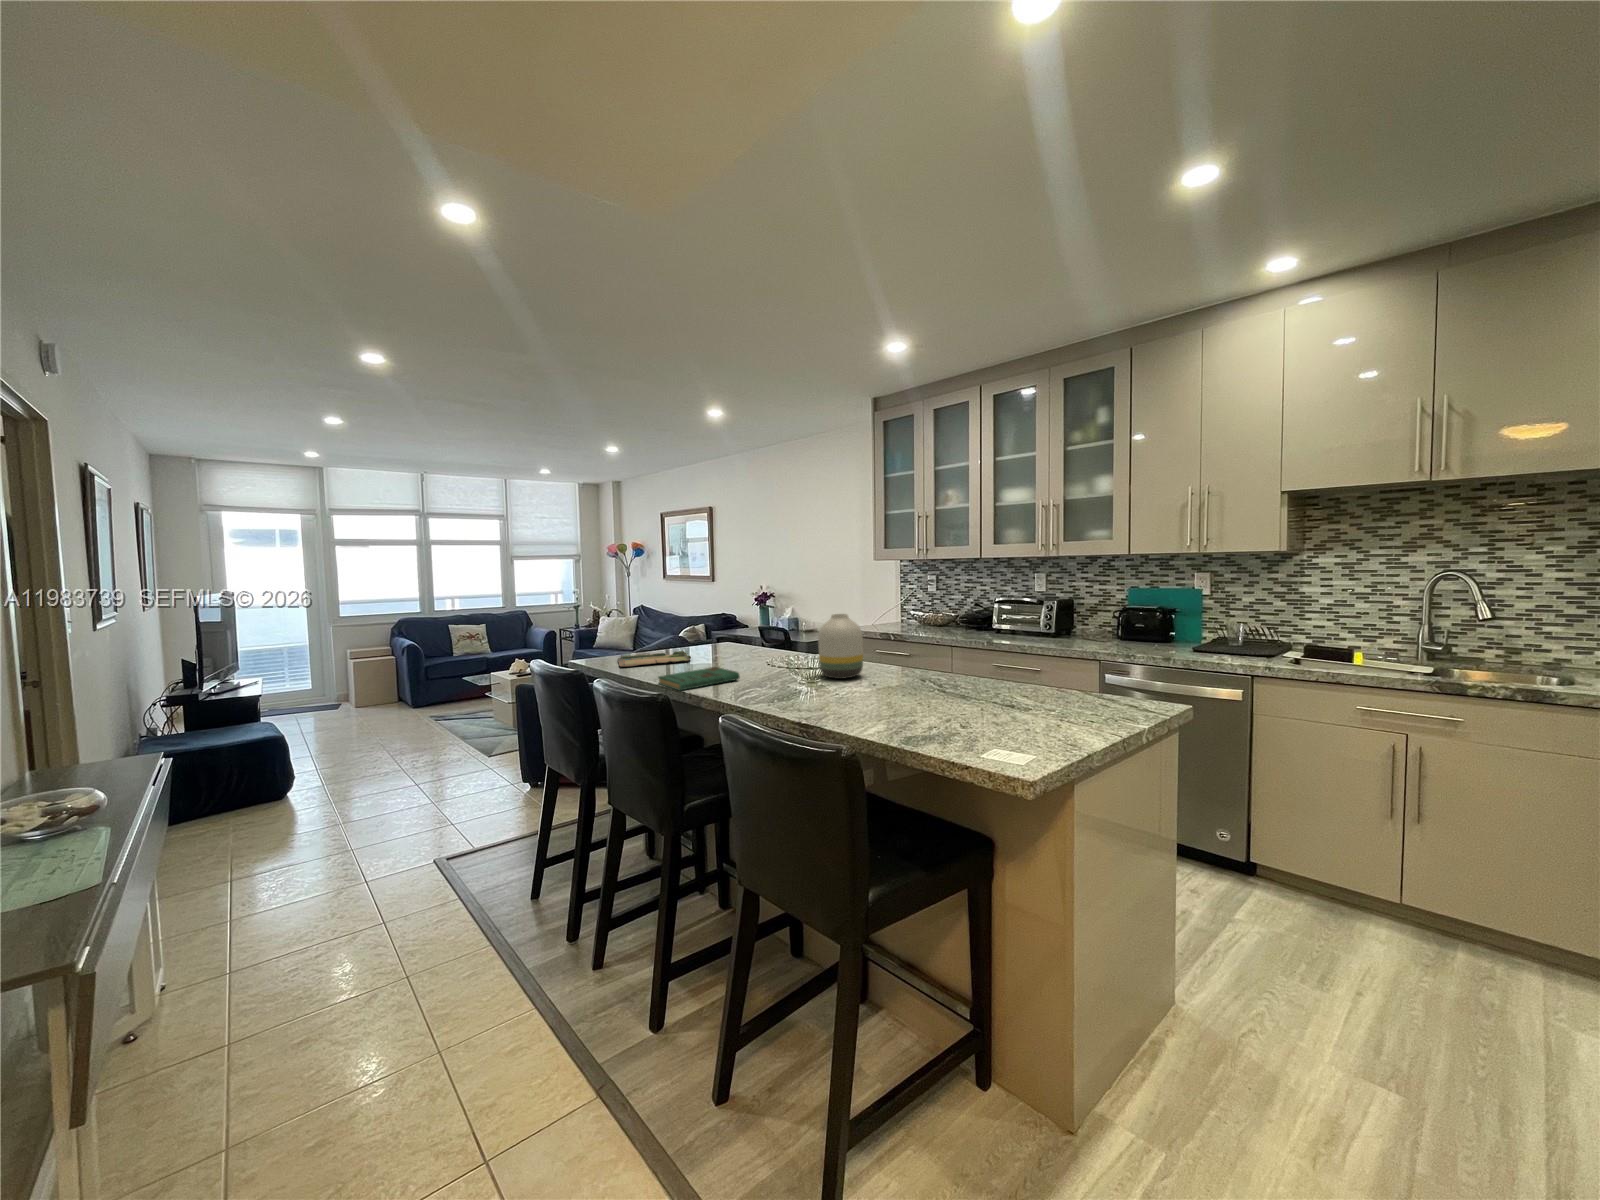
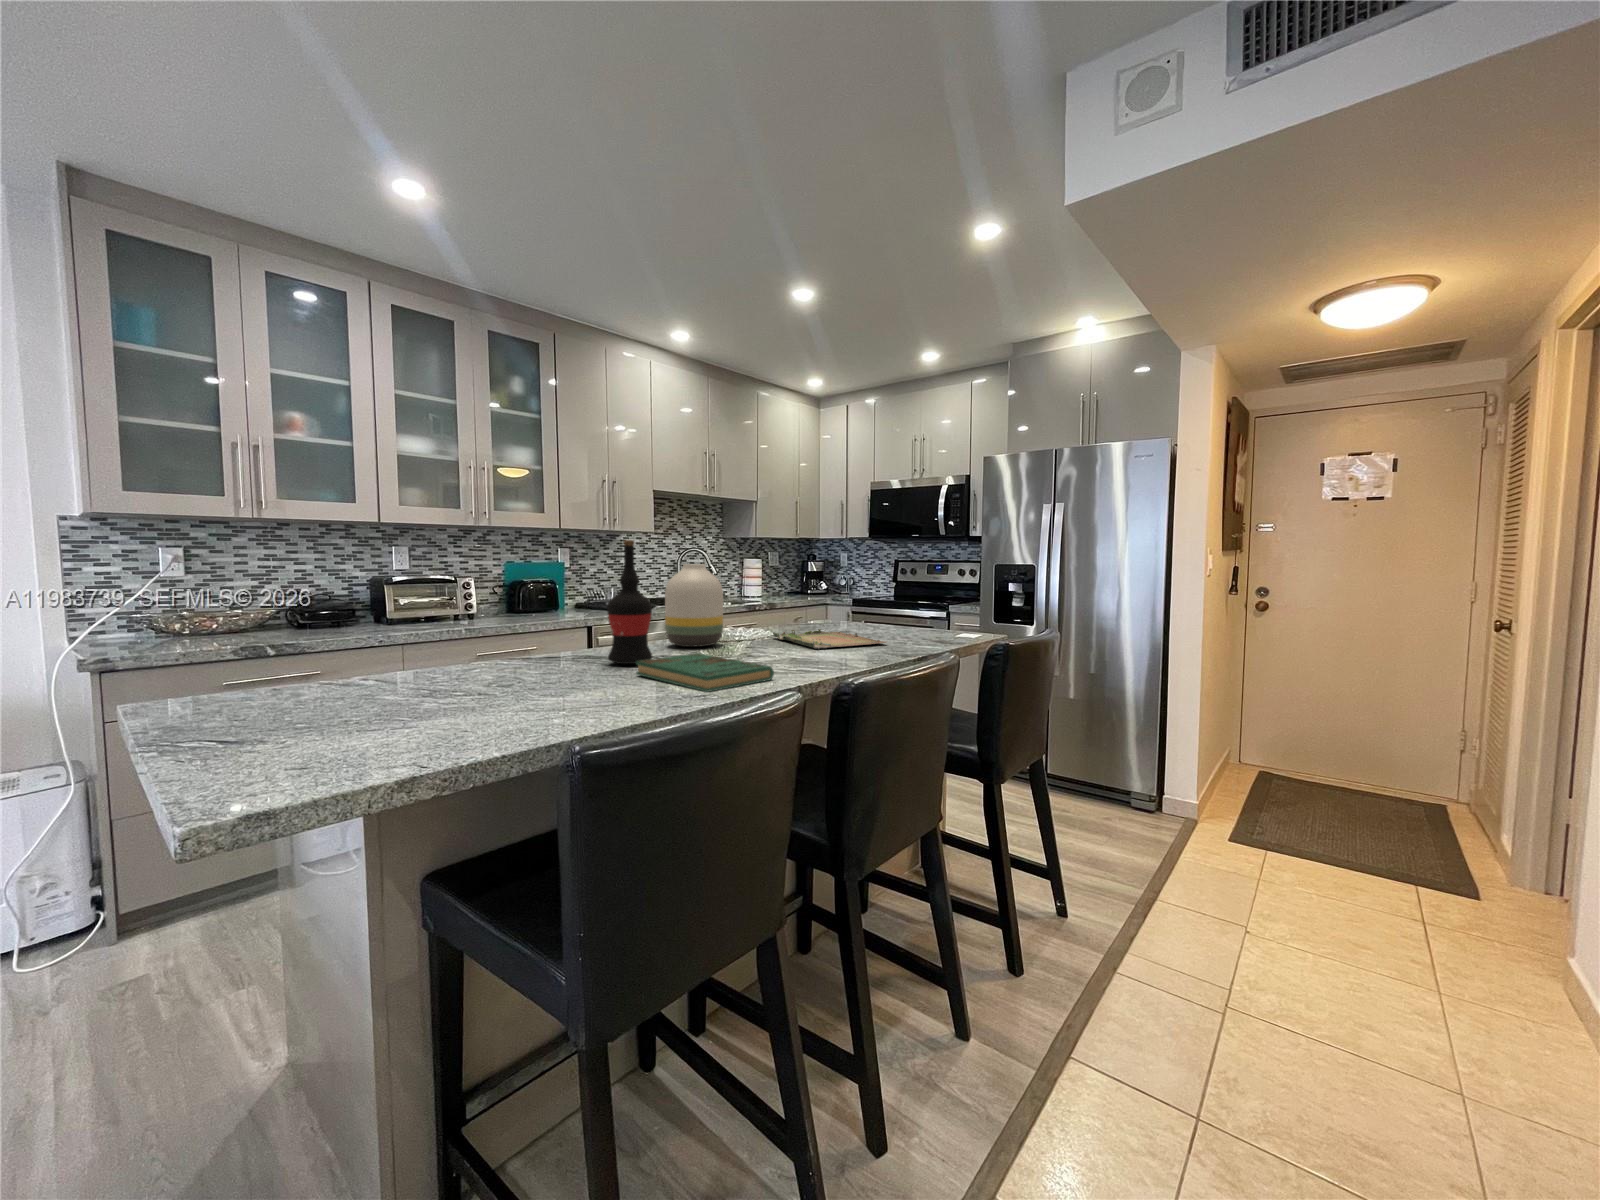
wine bottle: none [746,598,773,672] -> present [607,540,652,664]
tray: present [617,651,691,667] -> present [773,629,886,649]

